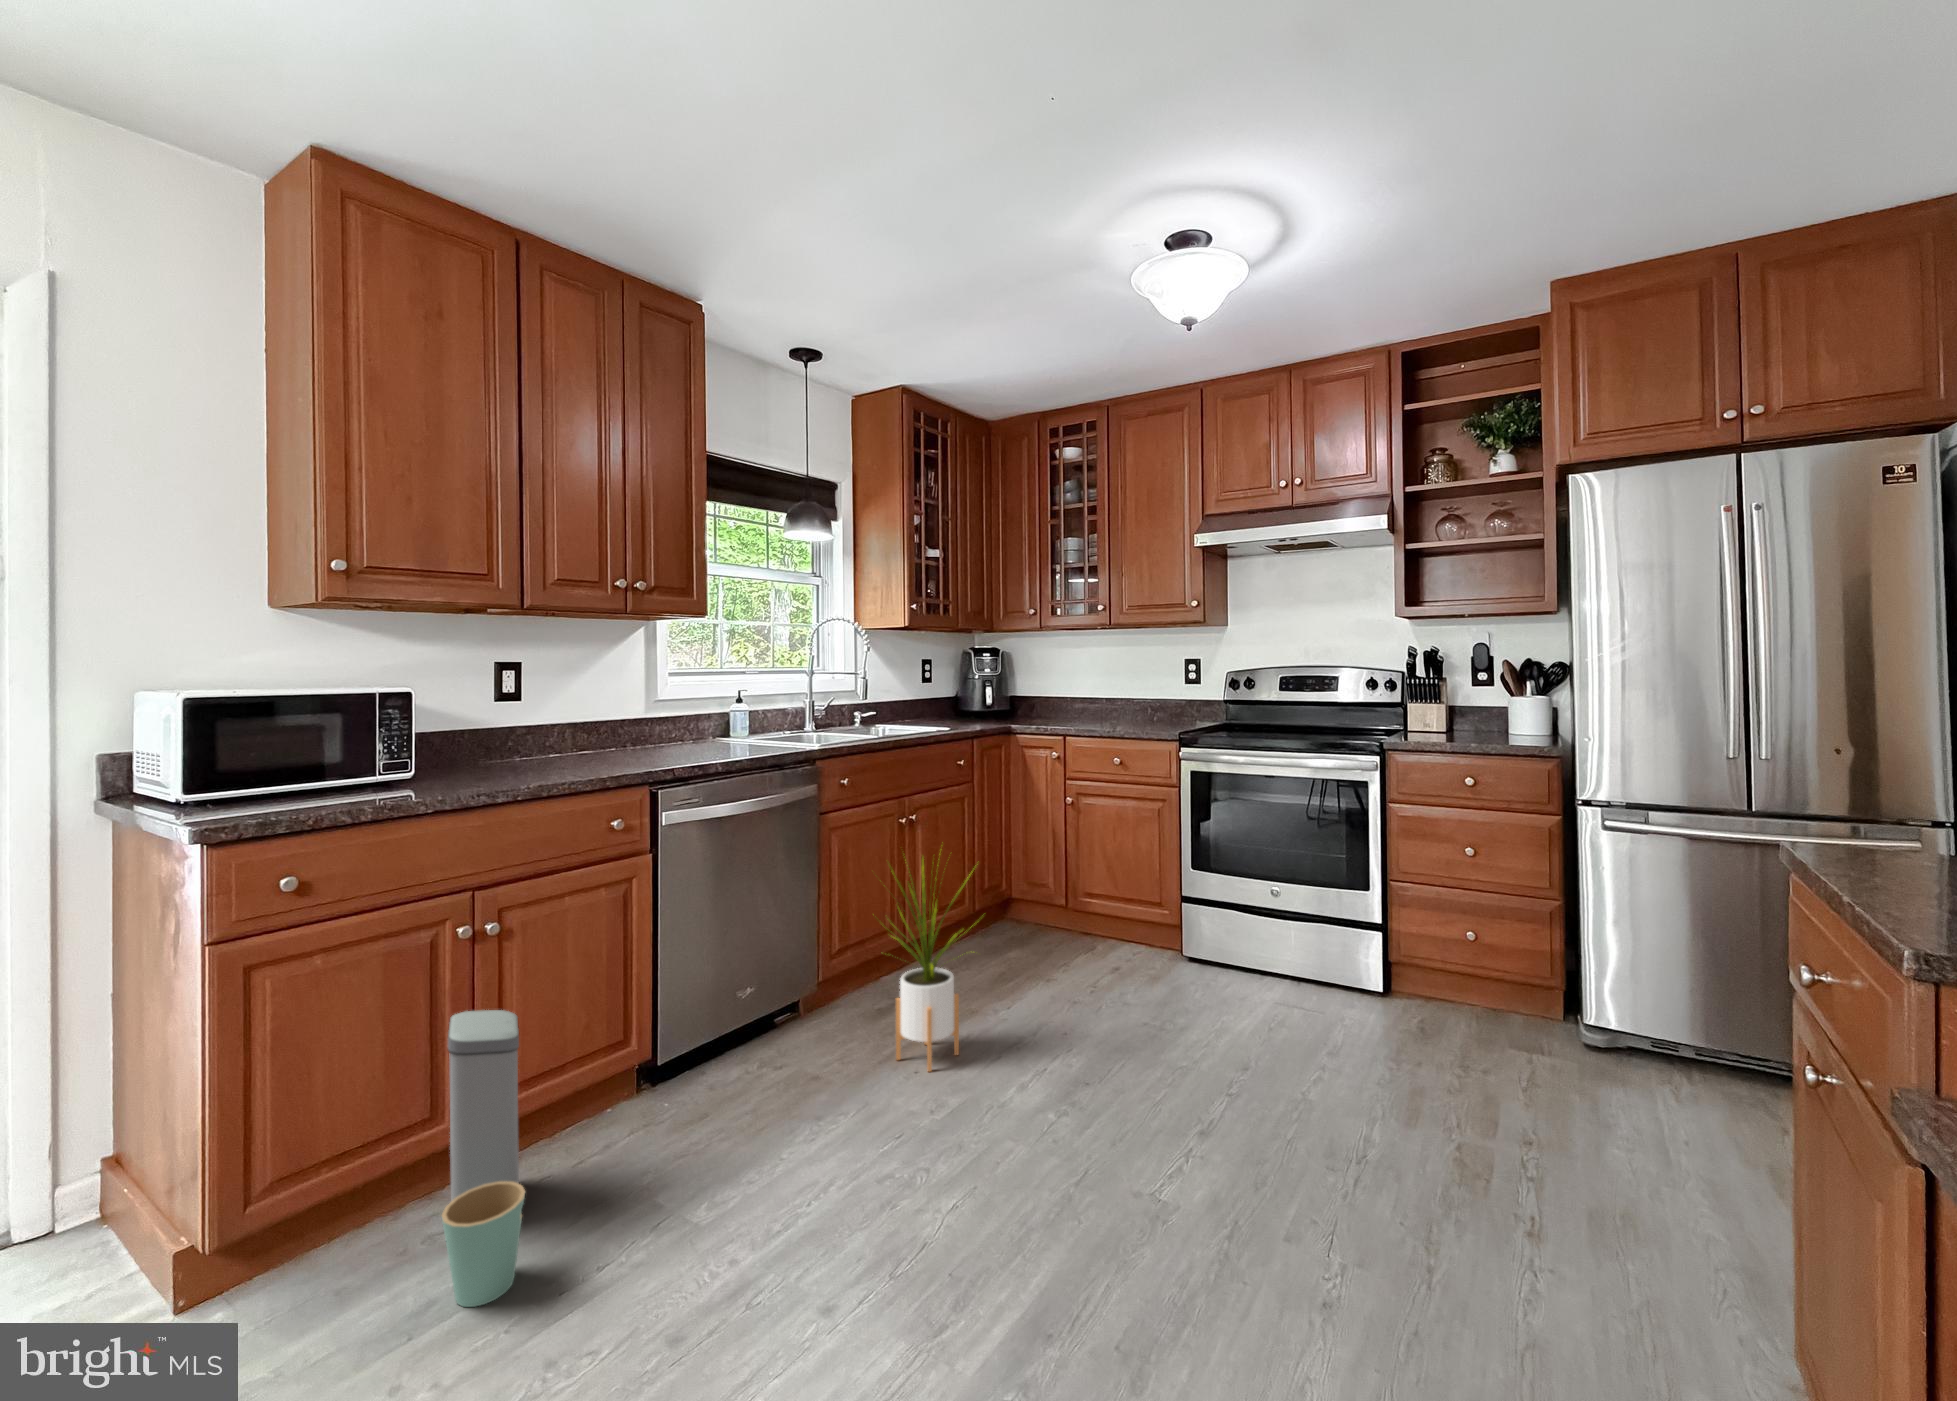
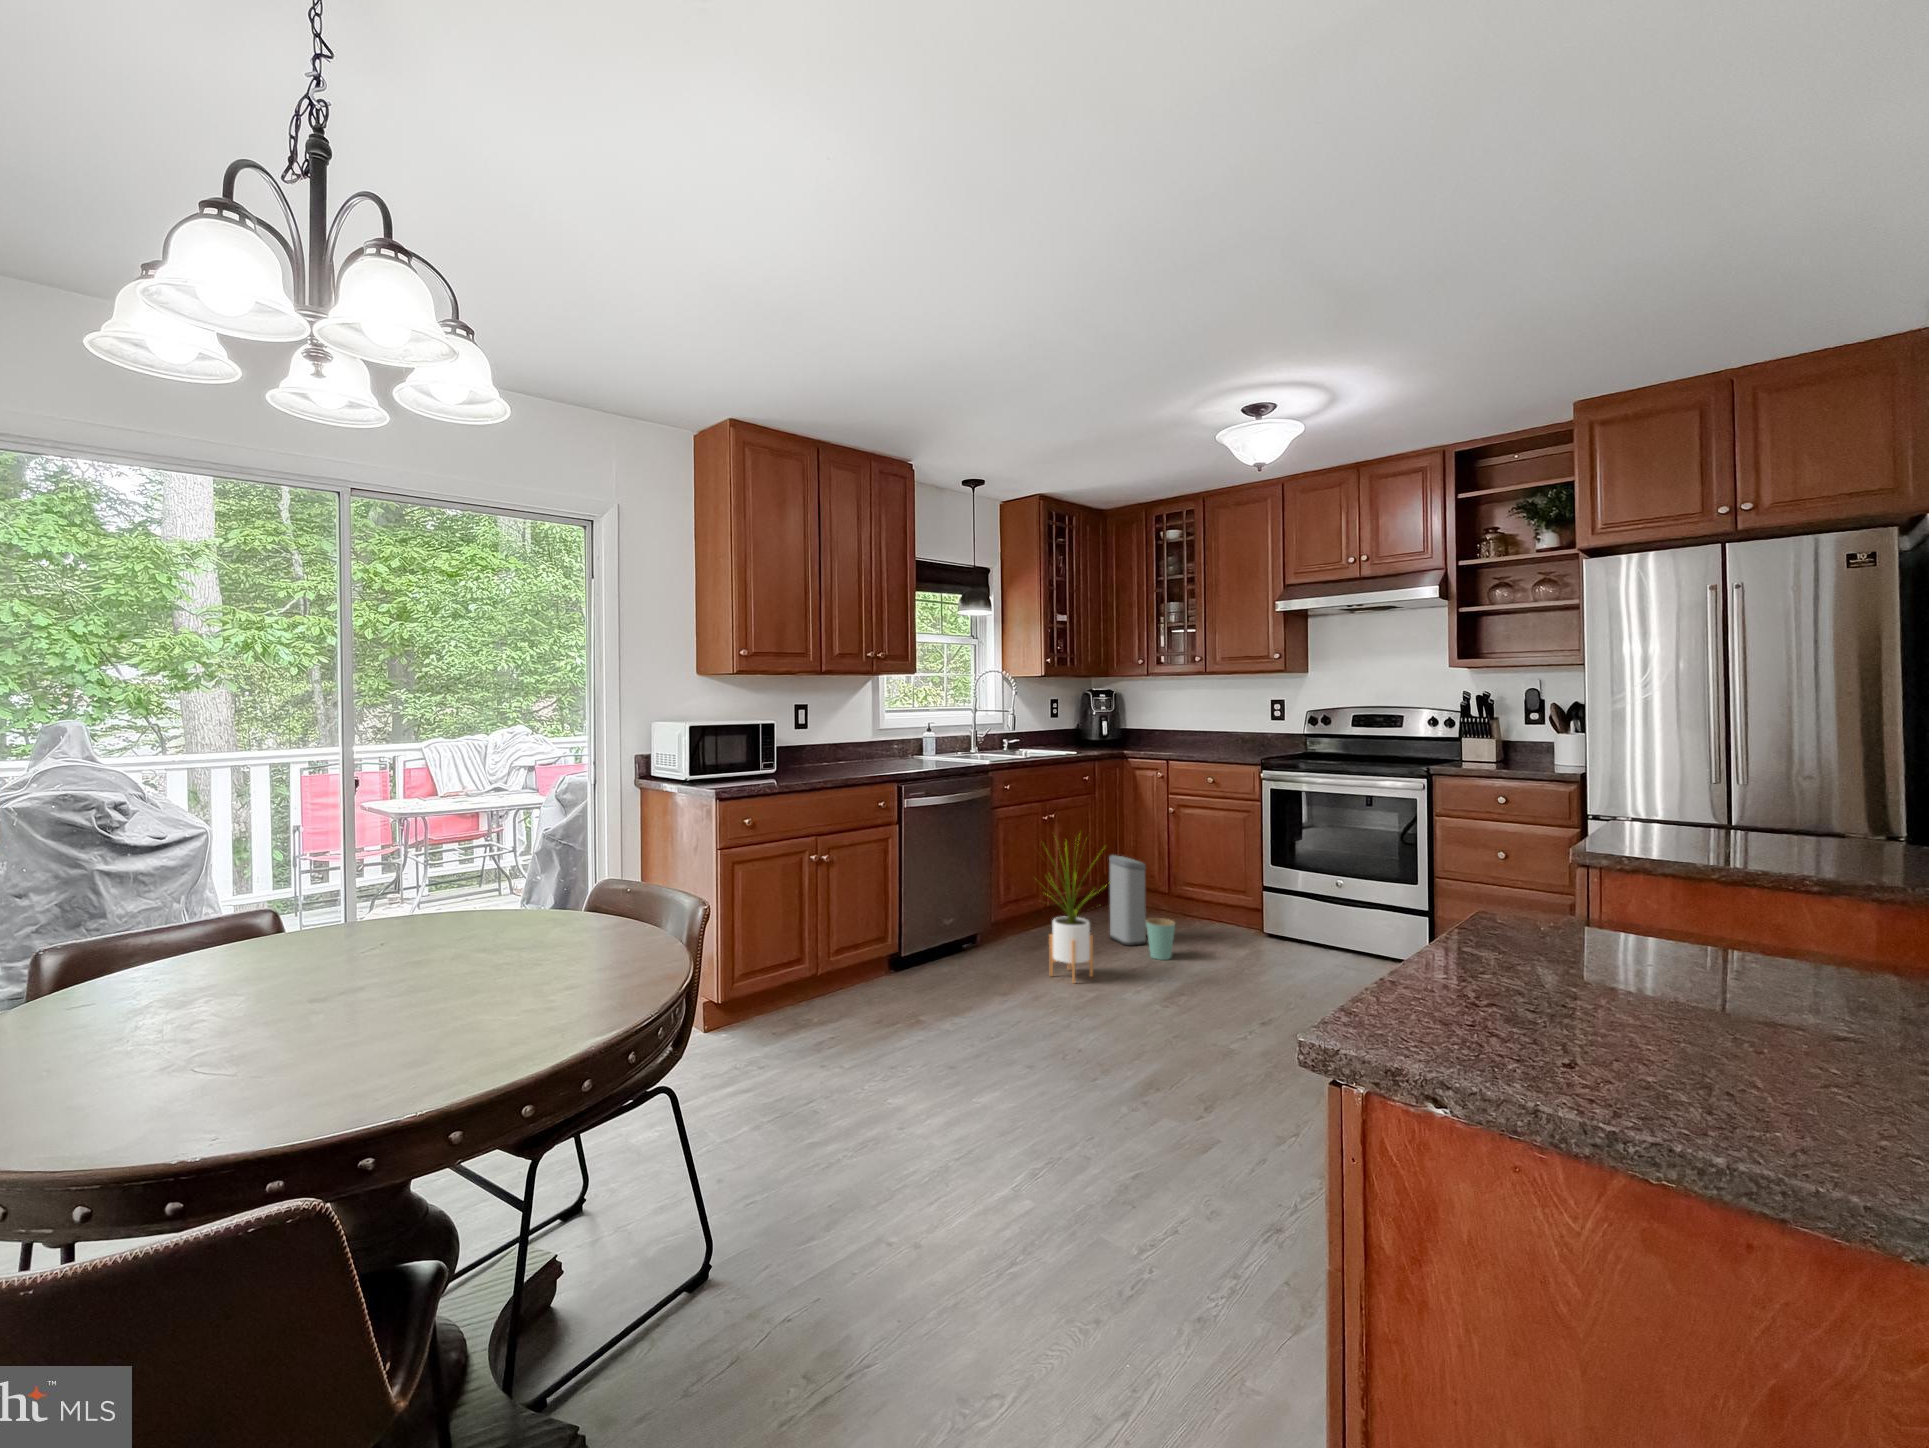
trash can: present [442,1010,525,1307] -> present [1109,855,1175,960]

